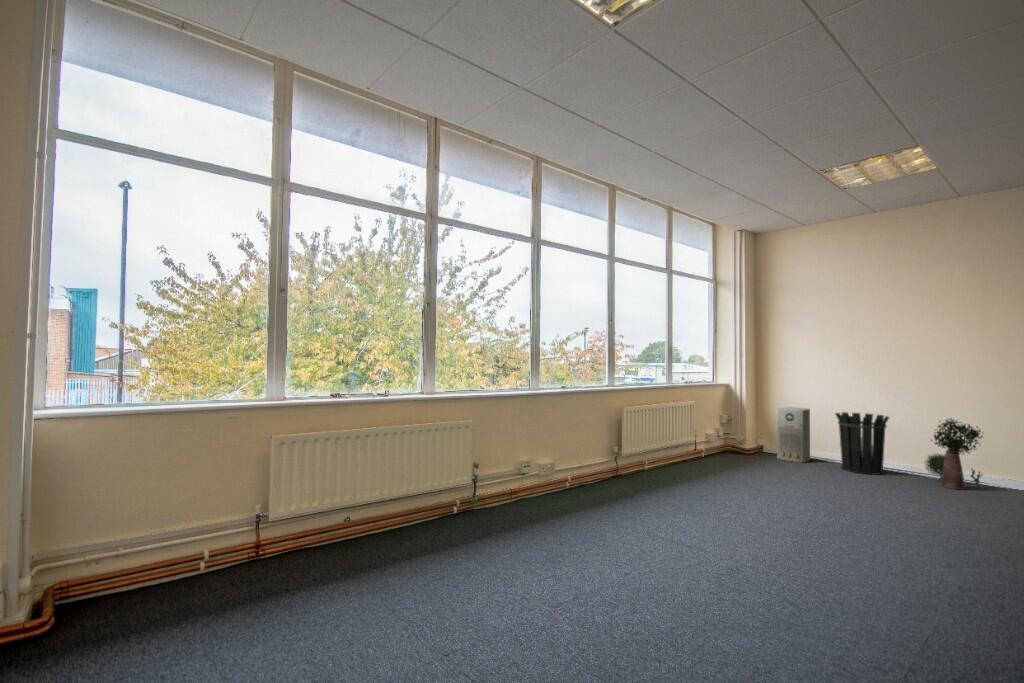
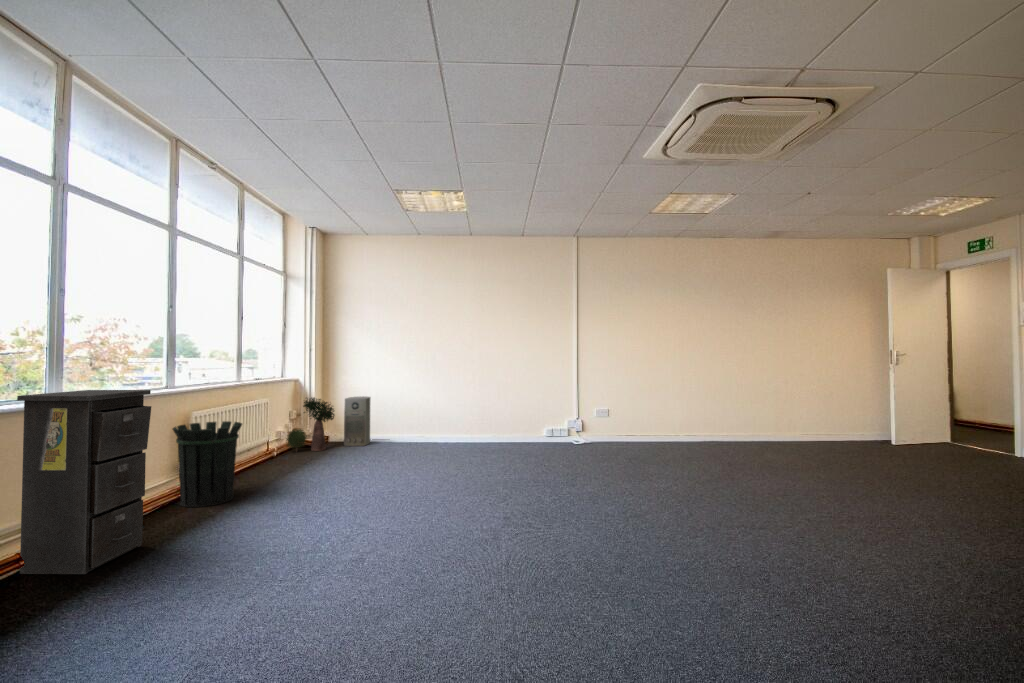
filing cabinet: none [510,384,582,515] -> present [17,390,151,574]
waste bin: present [835,412,890,475] -> present [173,421,242,507]
potted plant: present [925,418,983,489] -> present [286,398,335,452]

